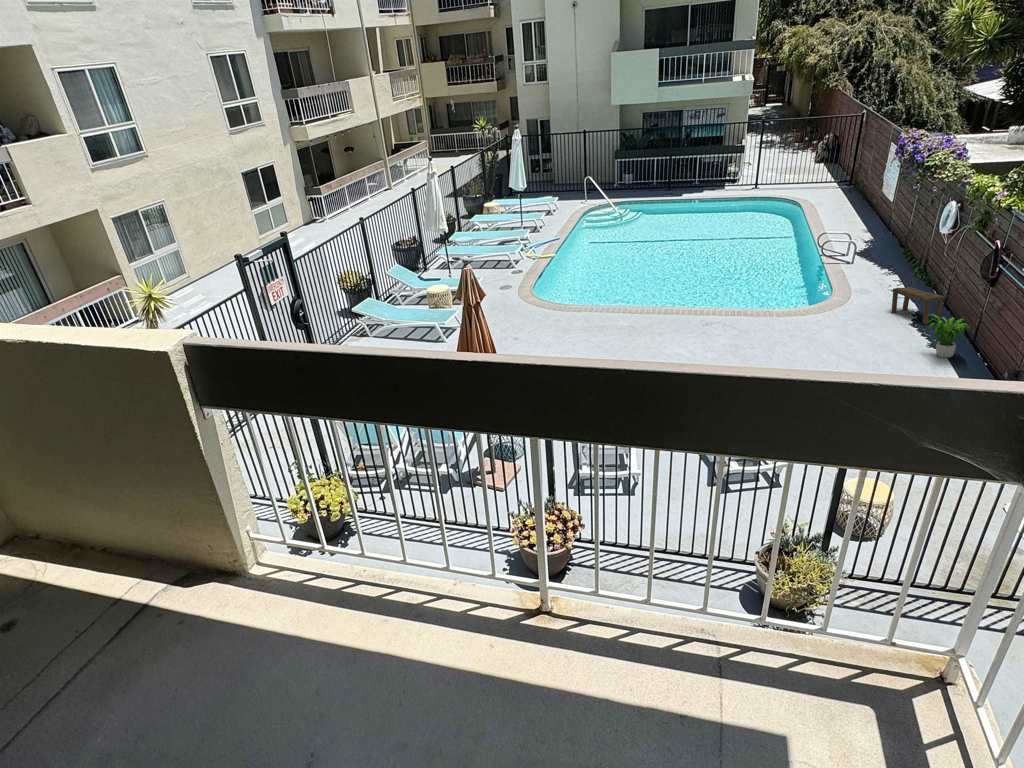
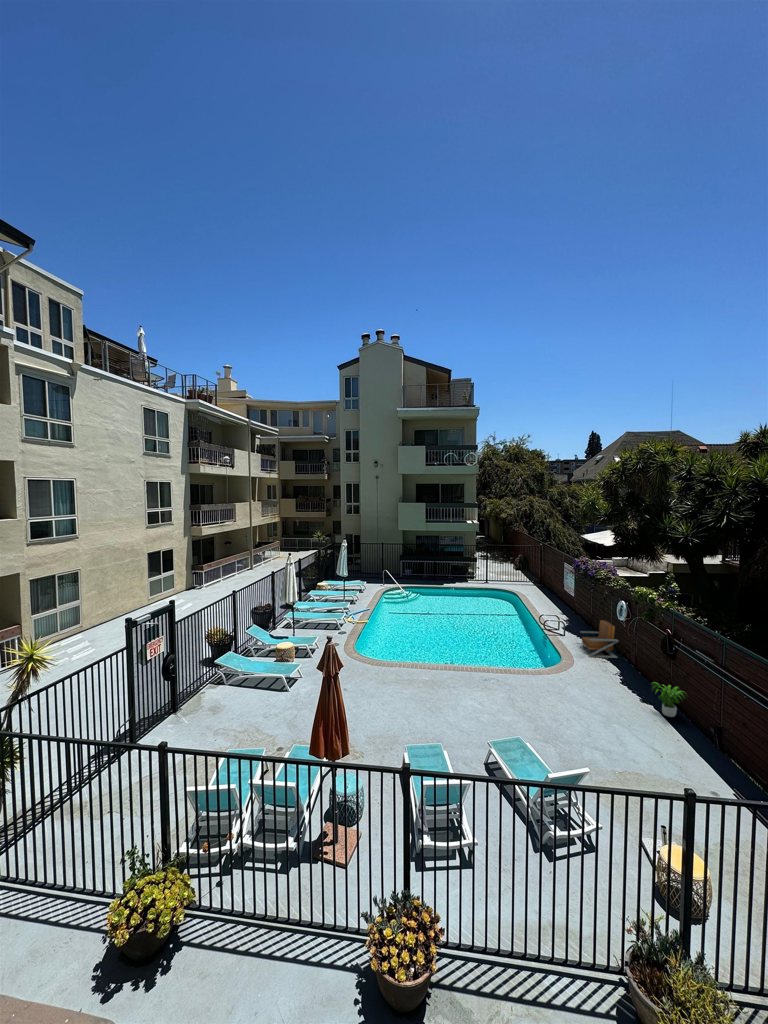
lounge chair: none [860,236,915,290] -> present [580,620,619,658]
bench: present [891,287,945,324] -> none [613,657,652,687]

